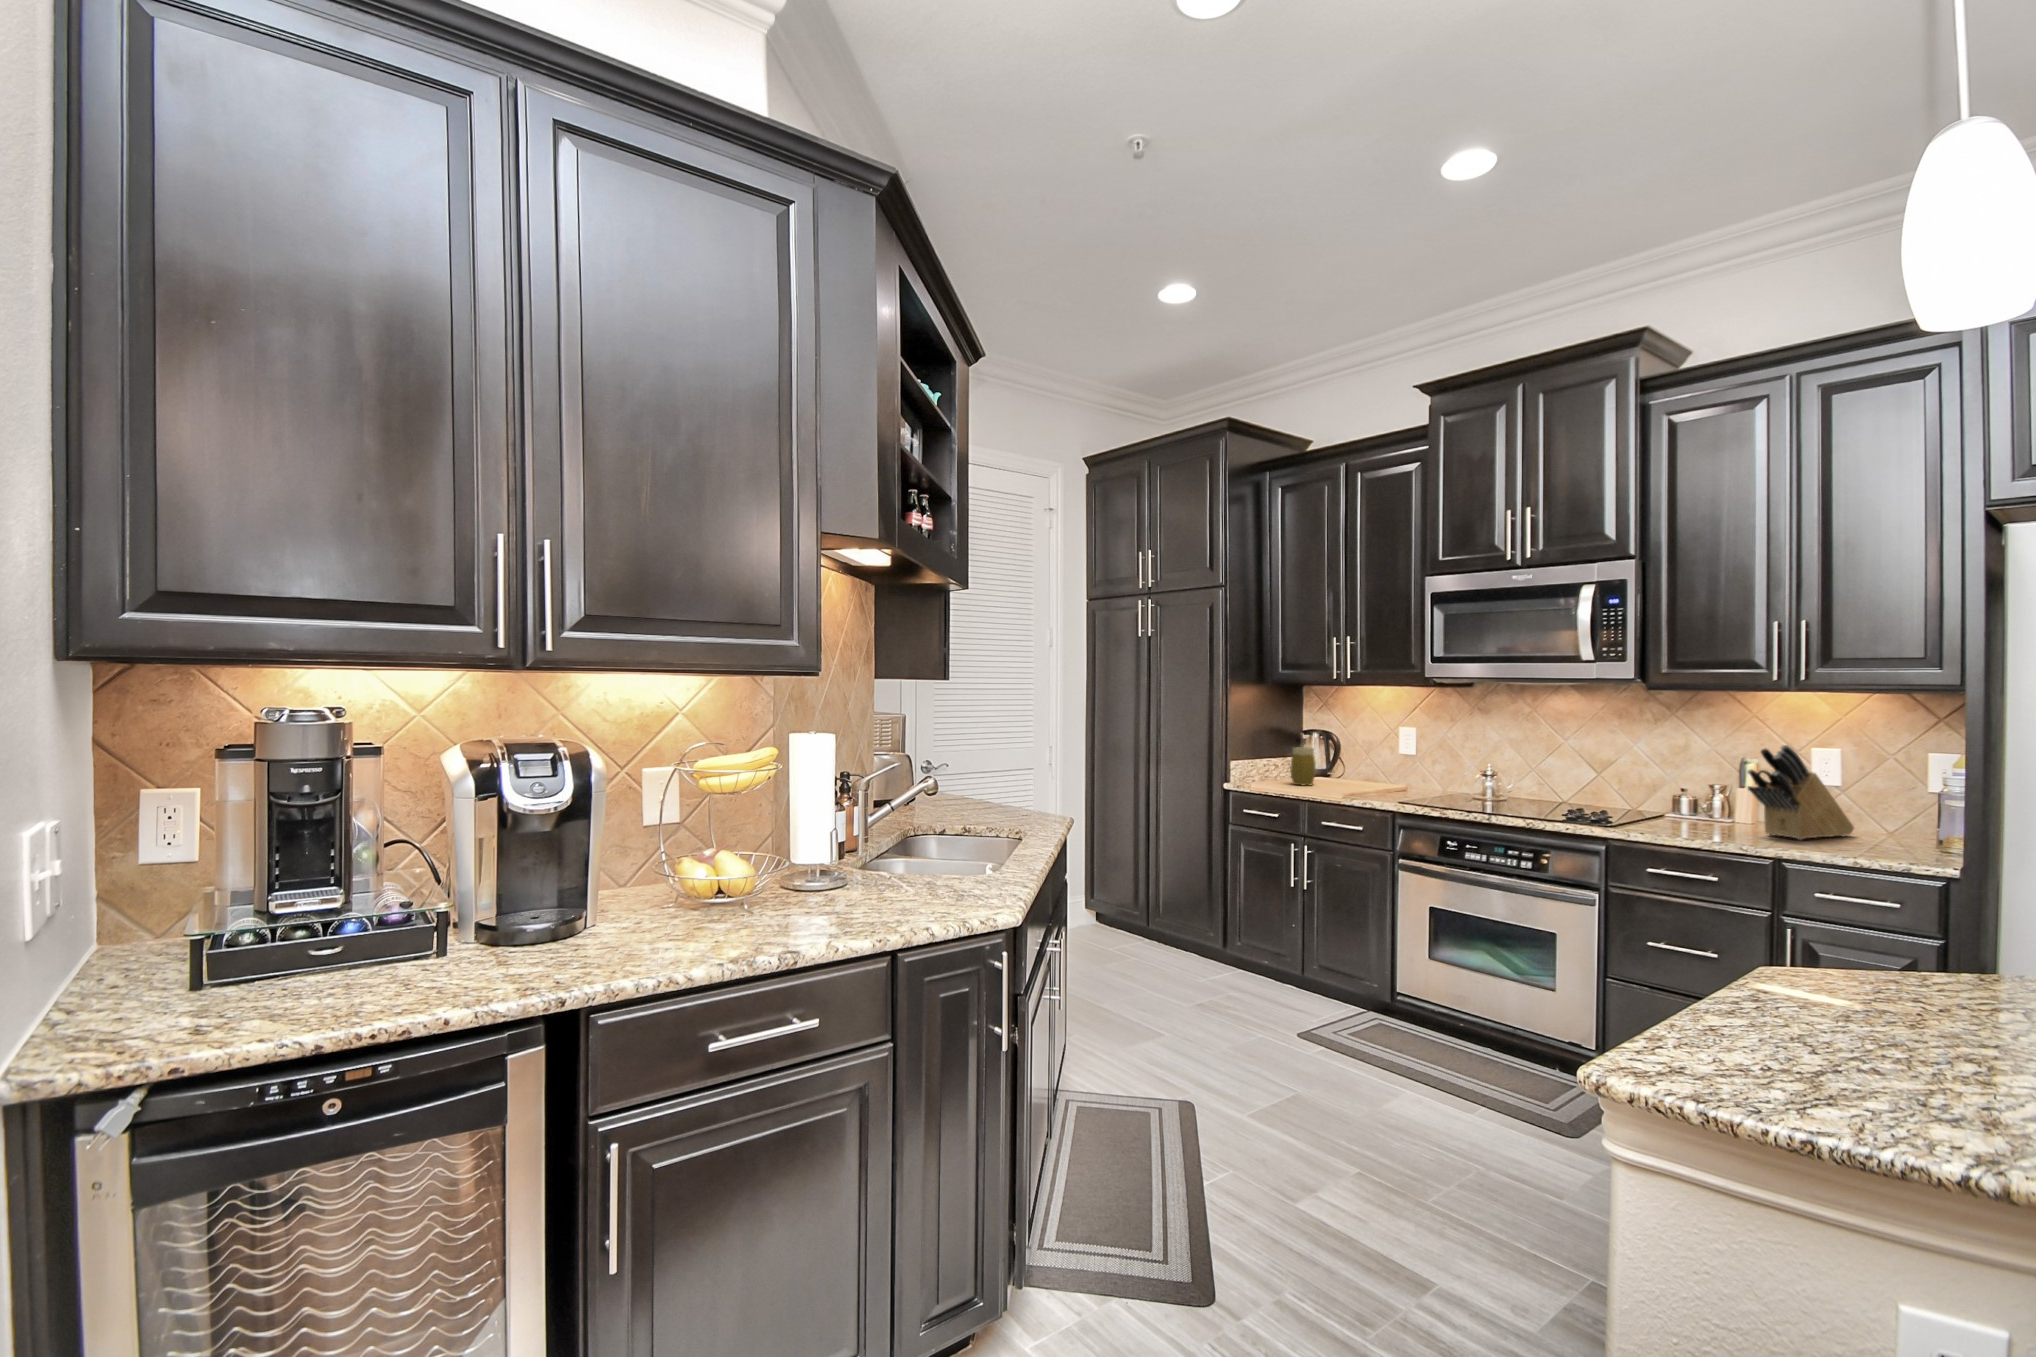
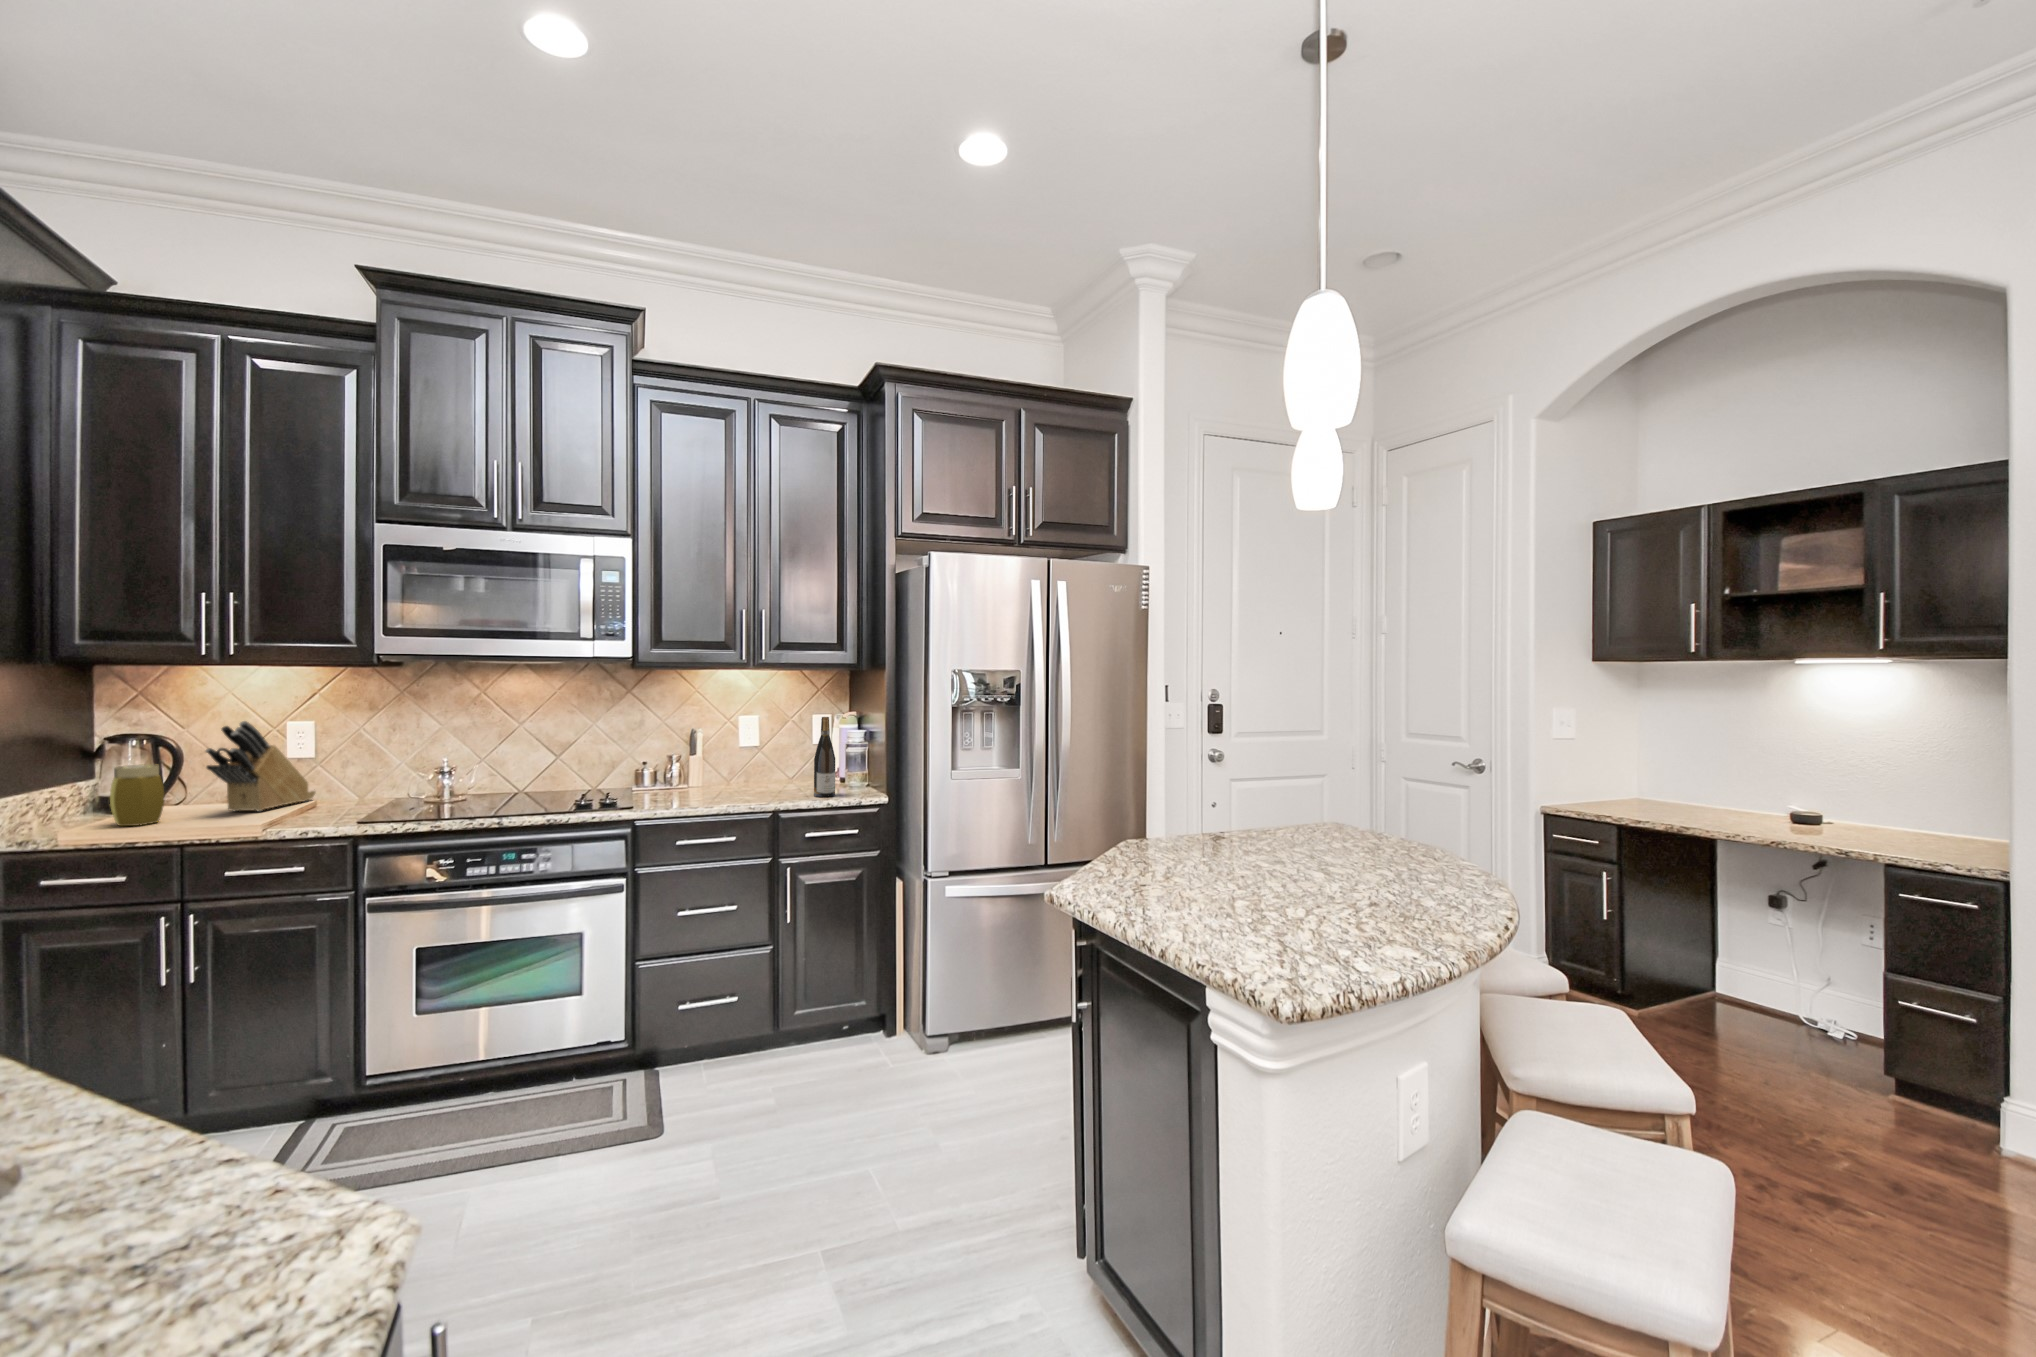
knife block: present [1748,745,1854,840] -> present [206,721,315,811]
wine bottle: none [1872,756,1911,861] -> present [814,717,835,797]

